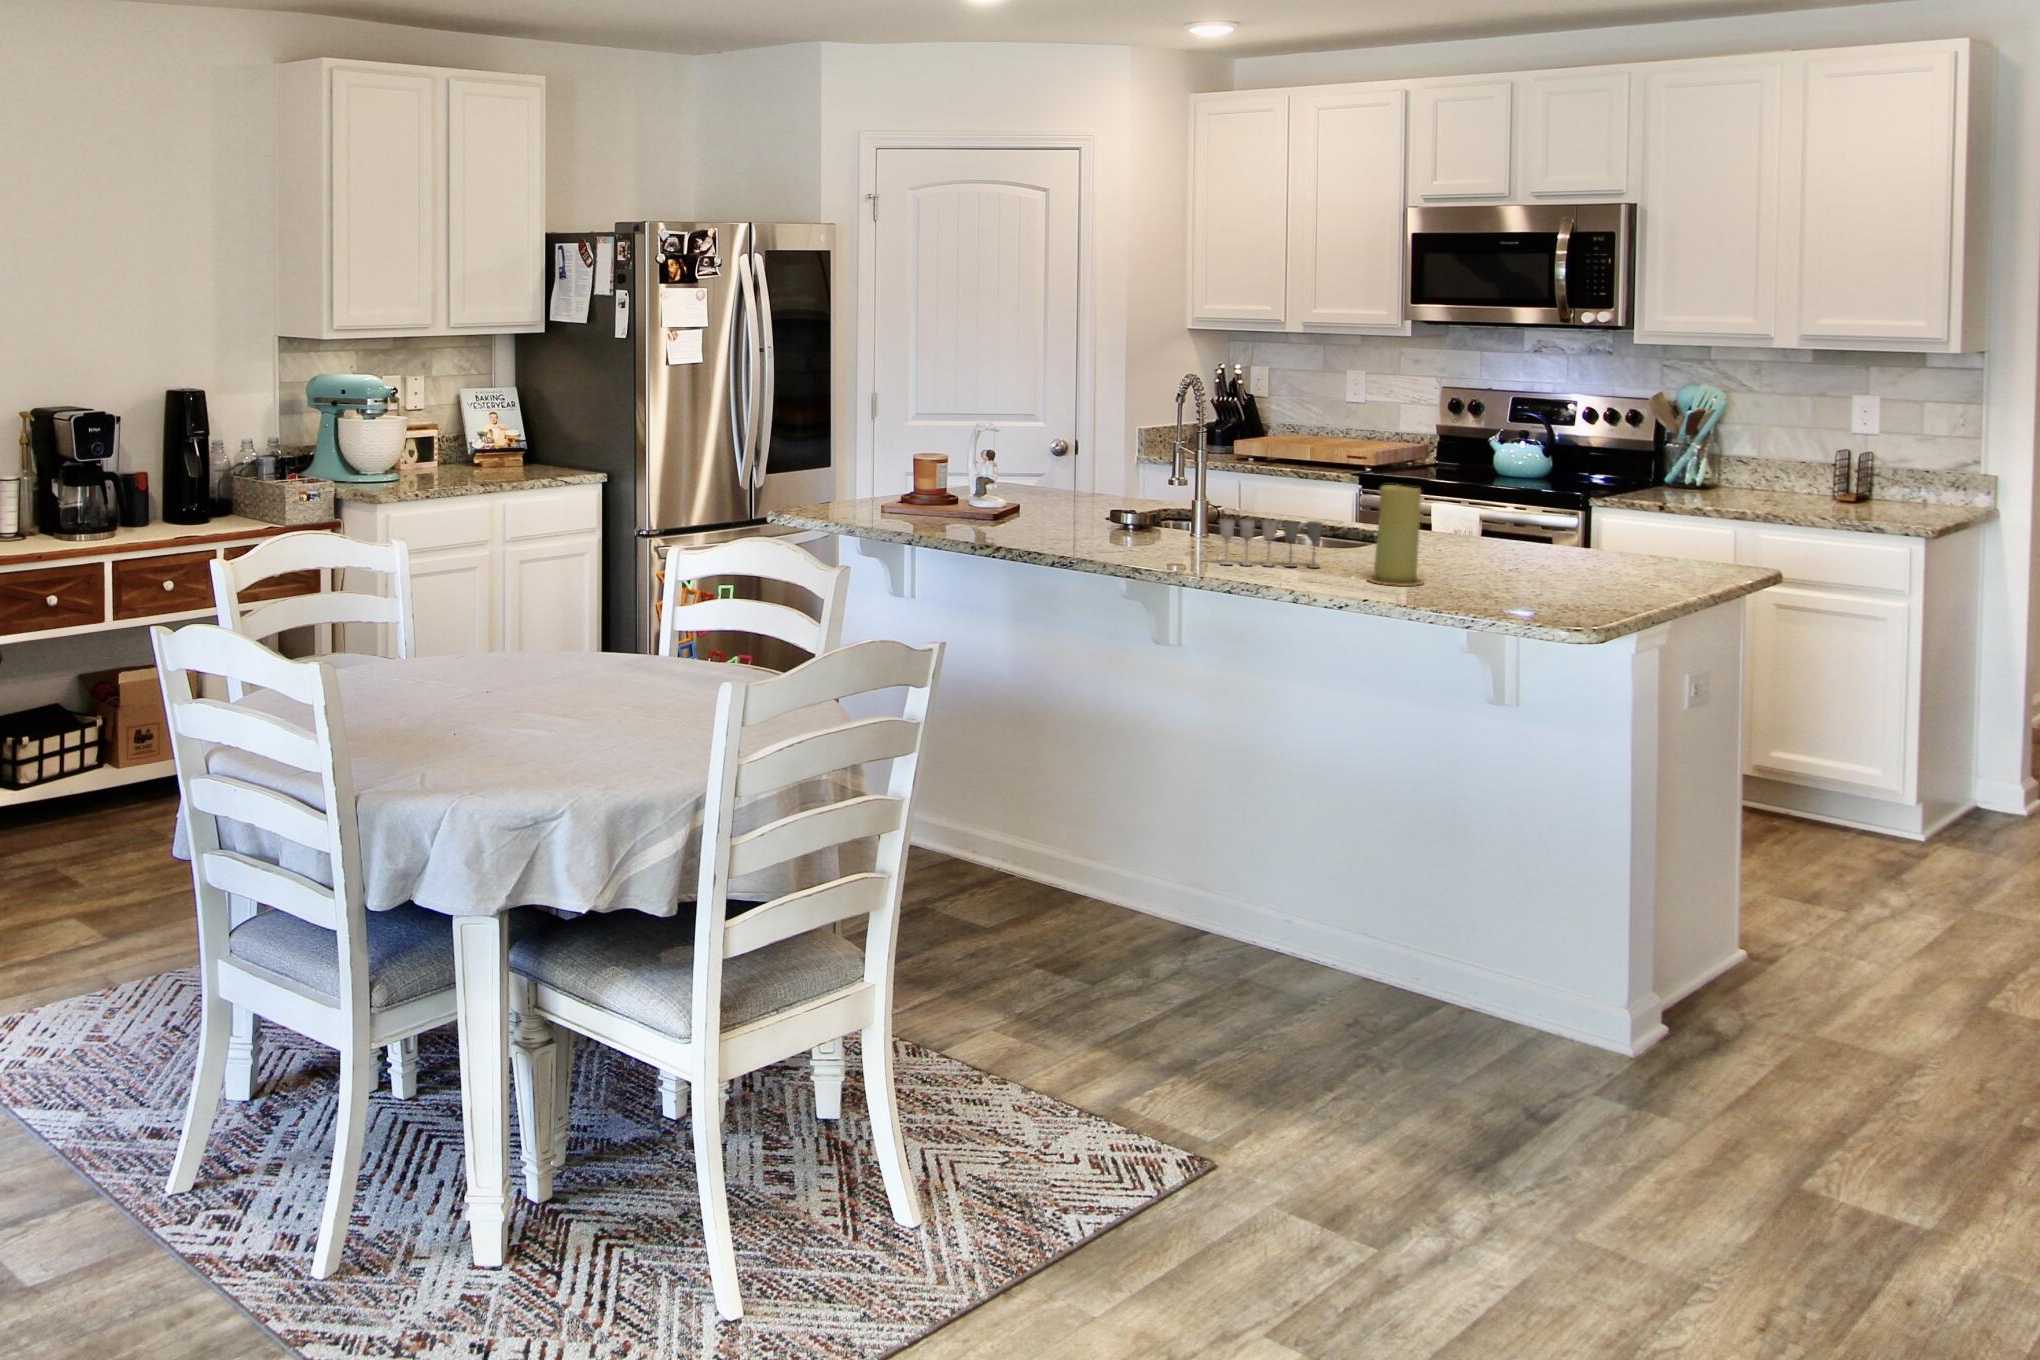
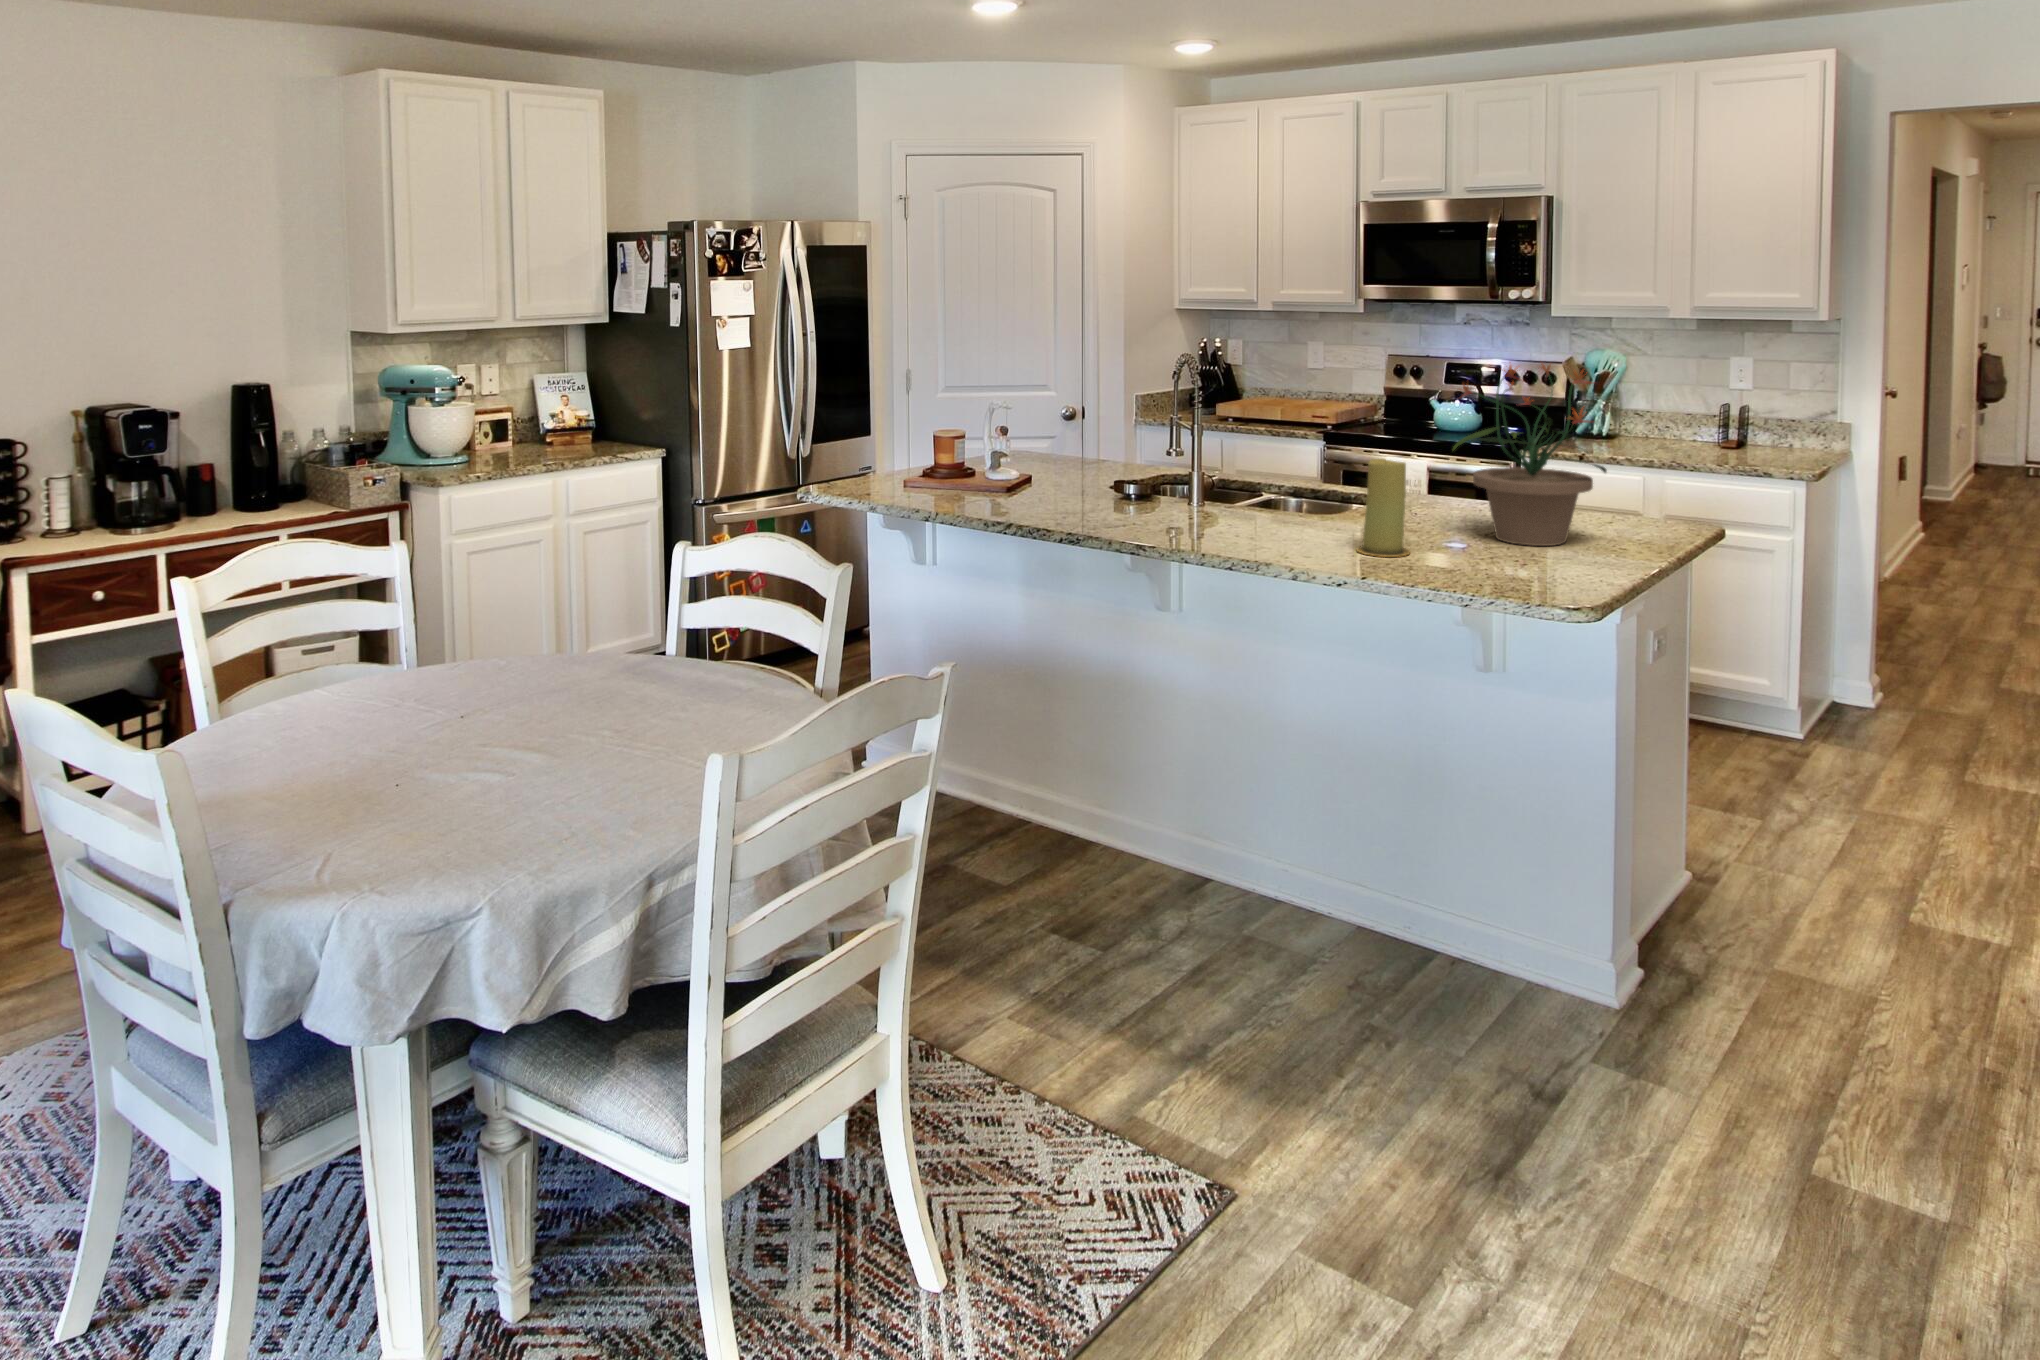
potted plant: none [1476,387,1643,582] -> present [1453,364,1607,546]
wine glass: present [1219,519,1322,568] -> none [1216,493,1312,538]

